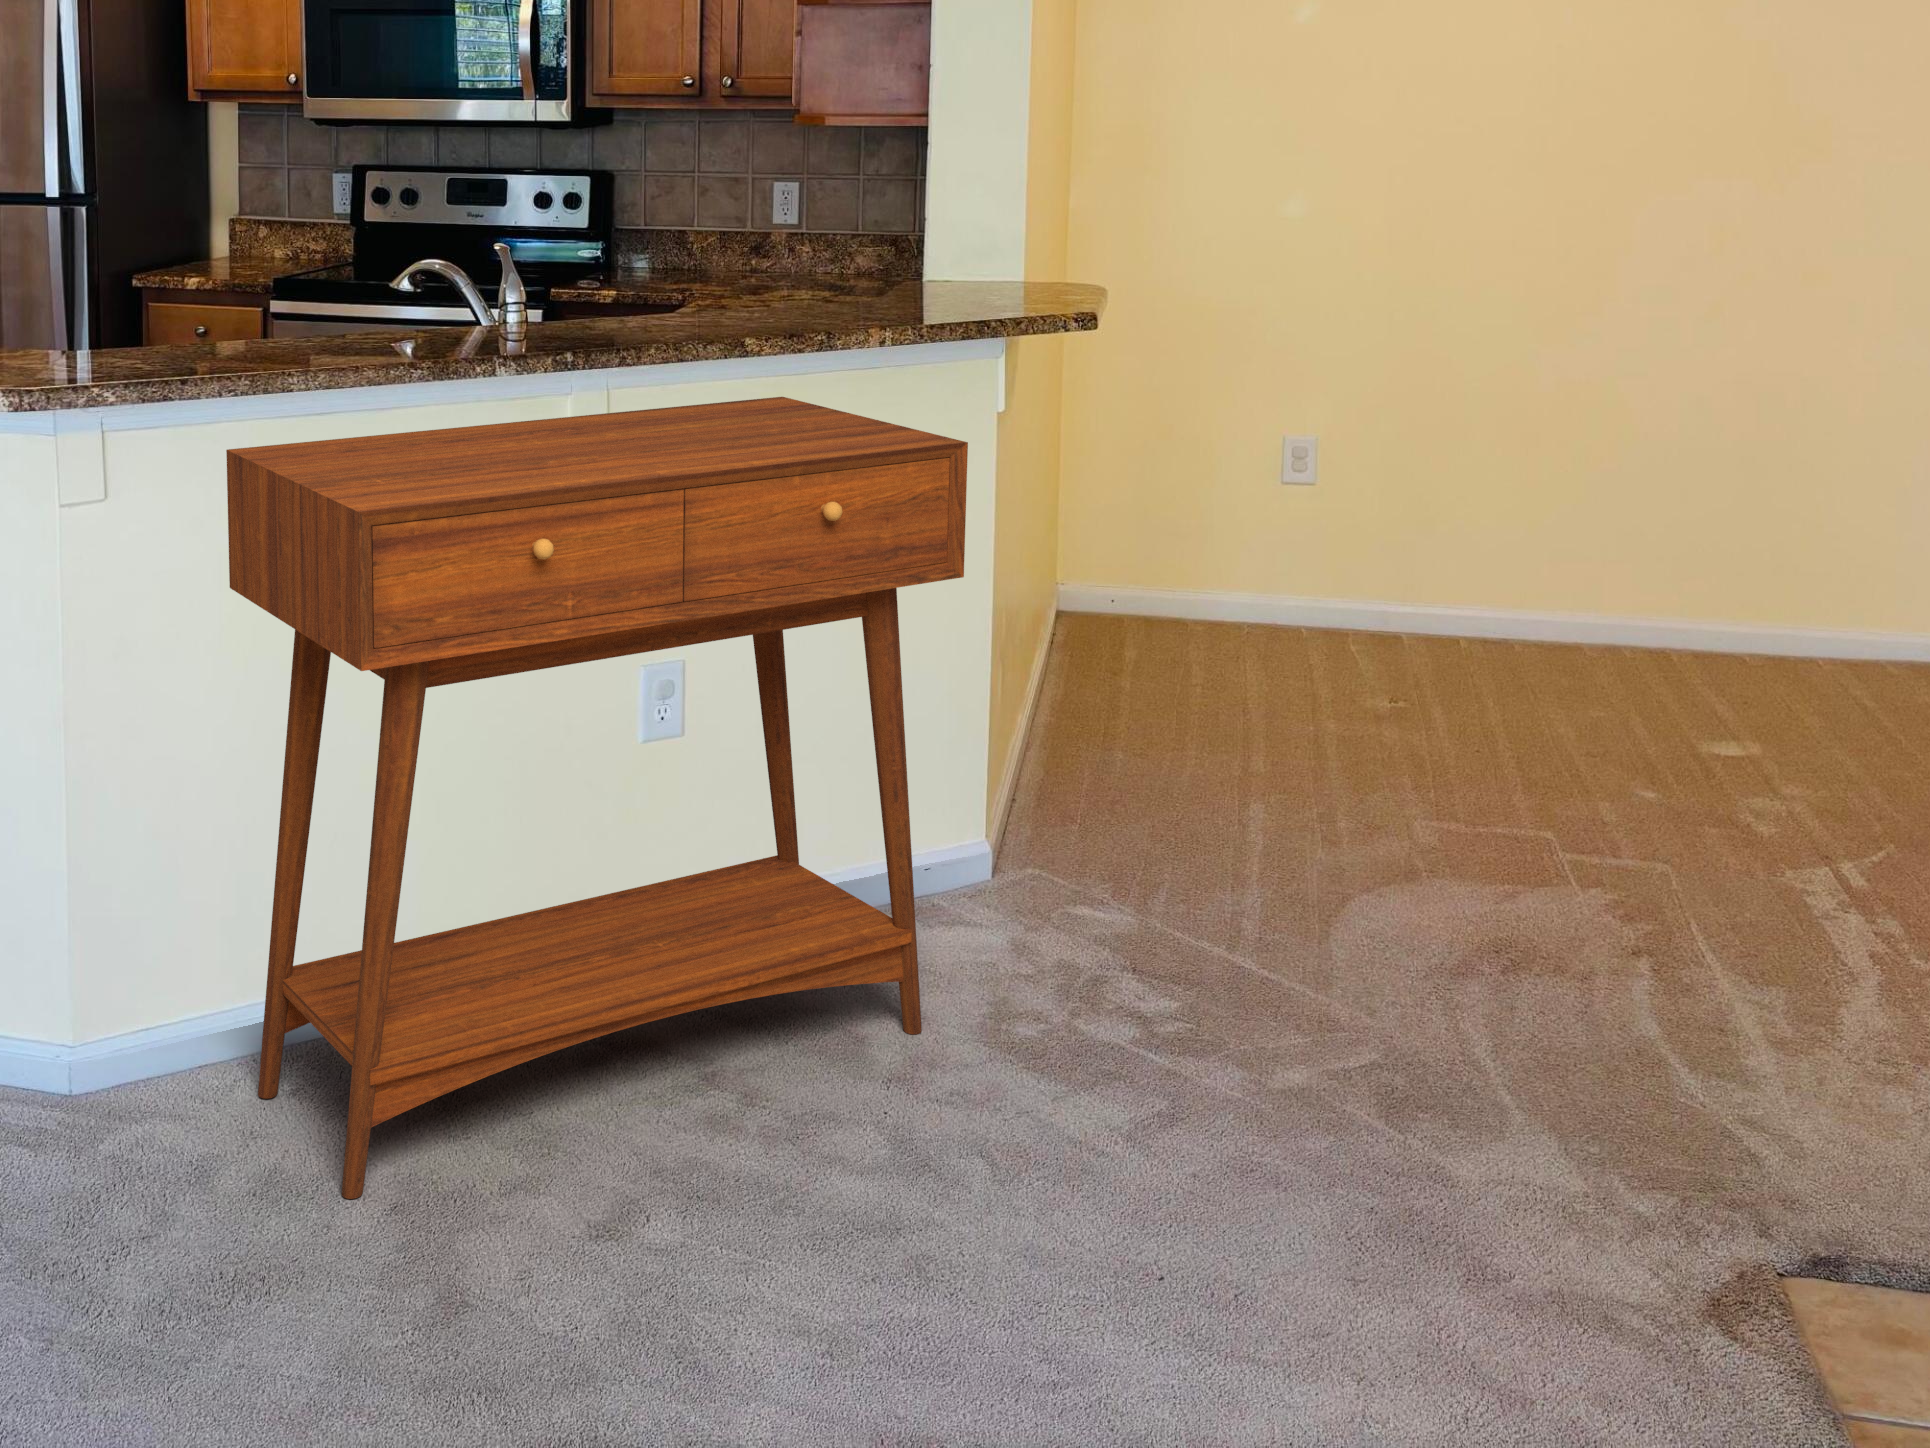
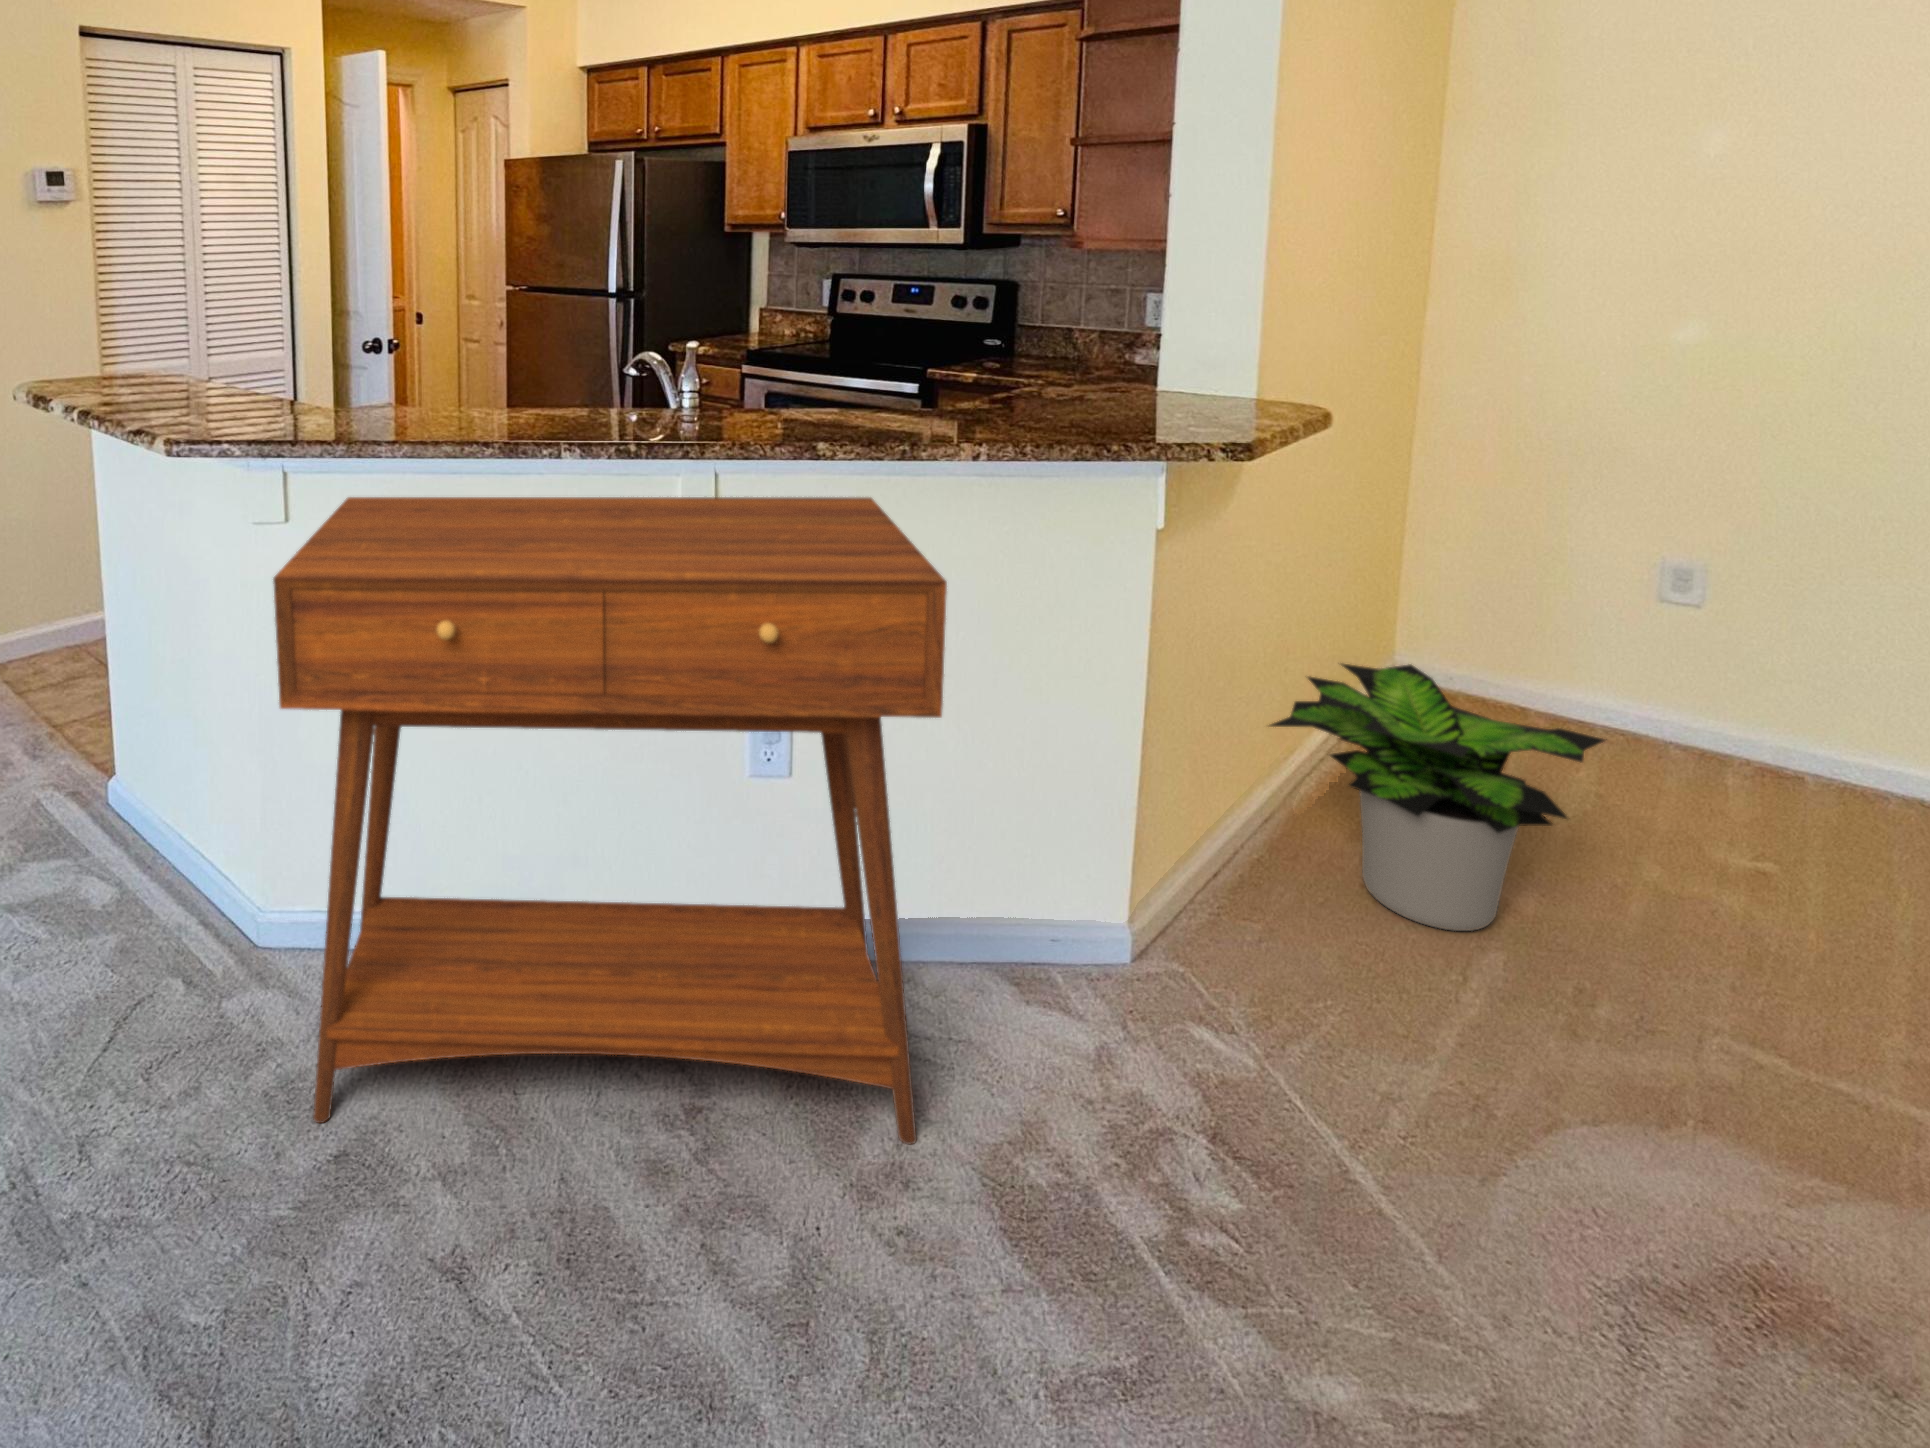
potted plant: none [1039,546,1305,785] -> present [1270,664,1605,931]

